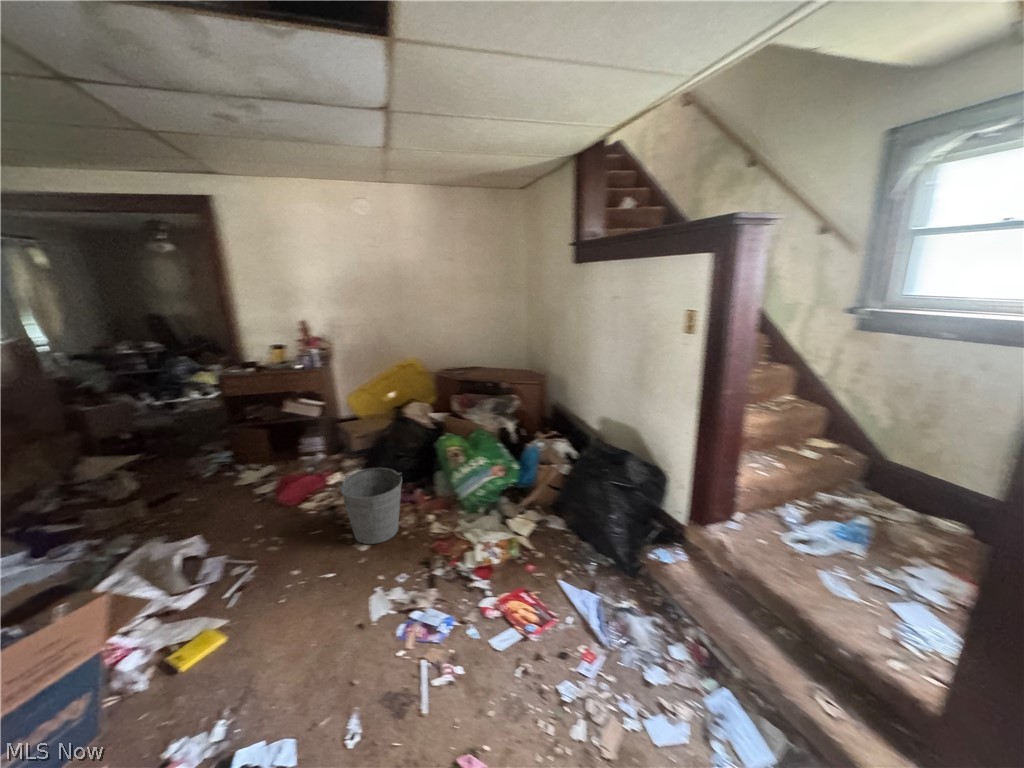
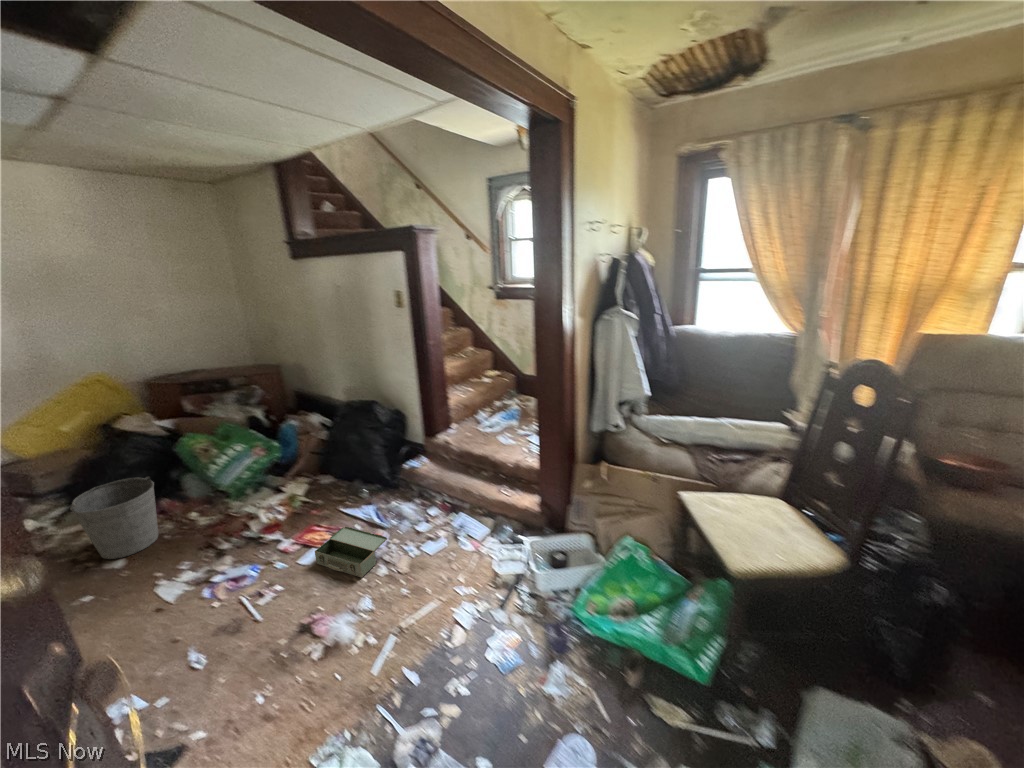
toolbox: none [508,619,598,721] -> present [315,527,387,578]

